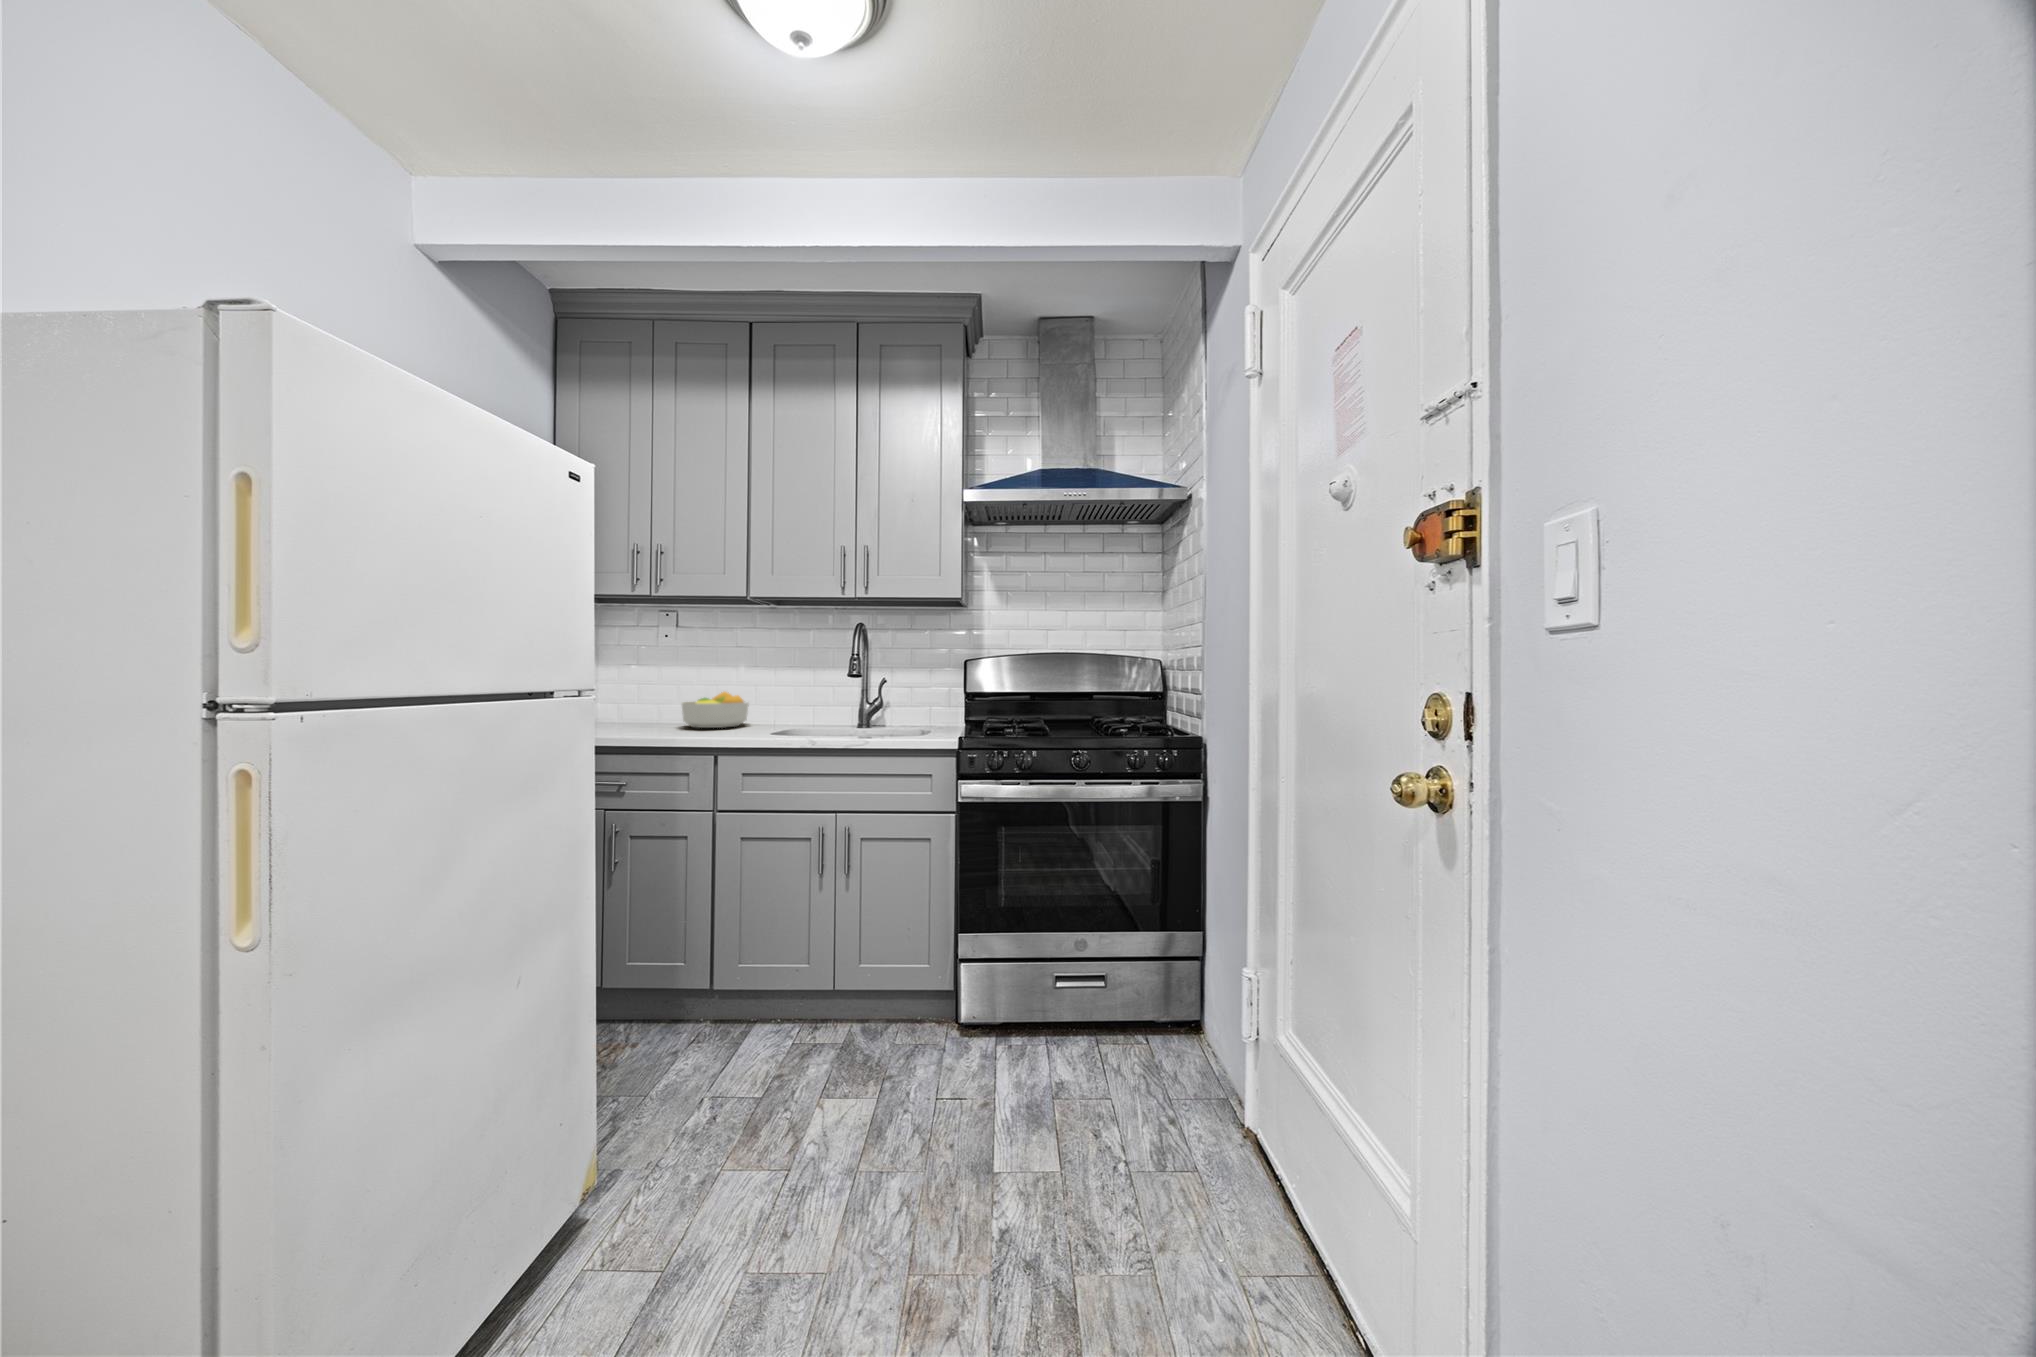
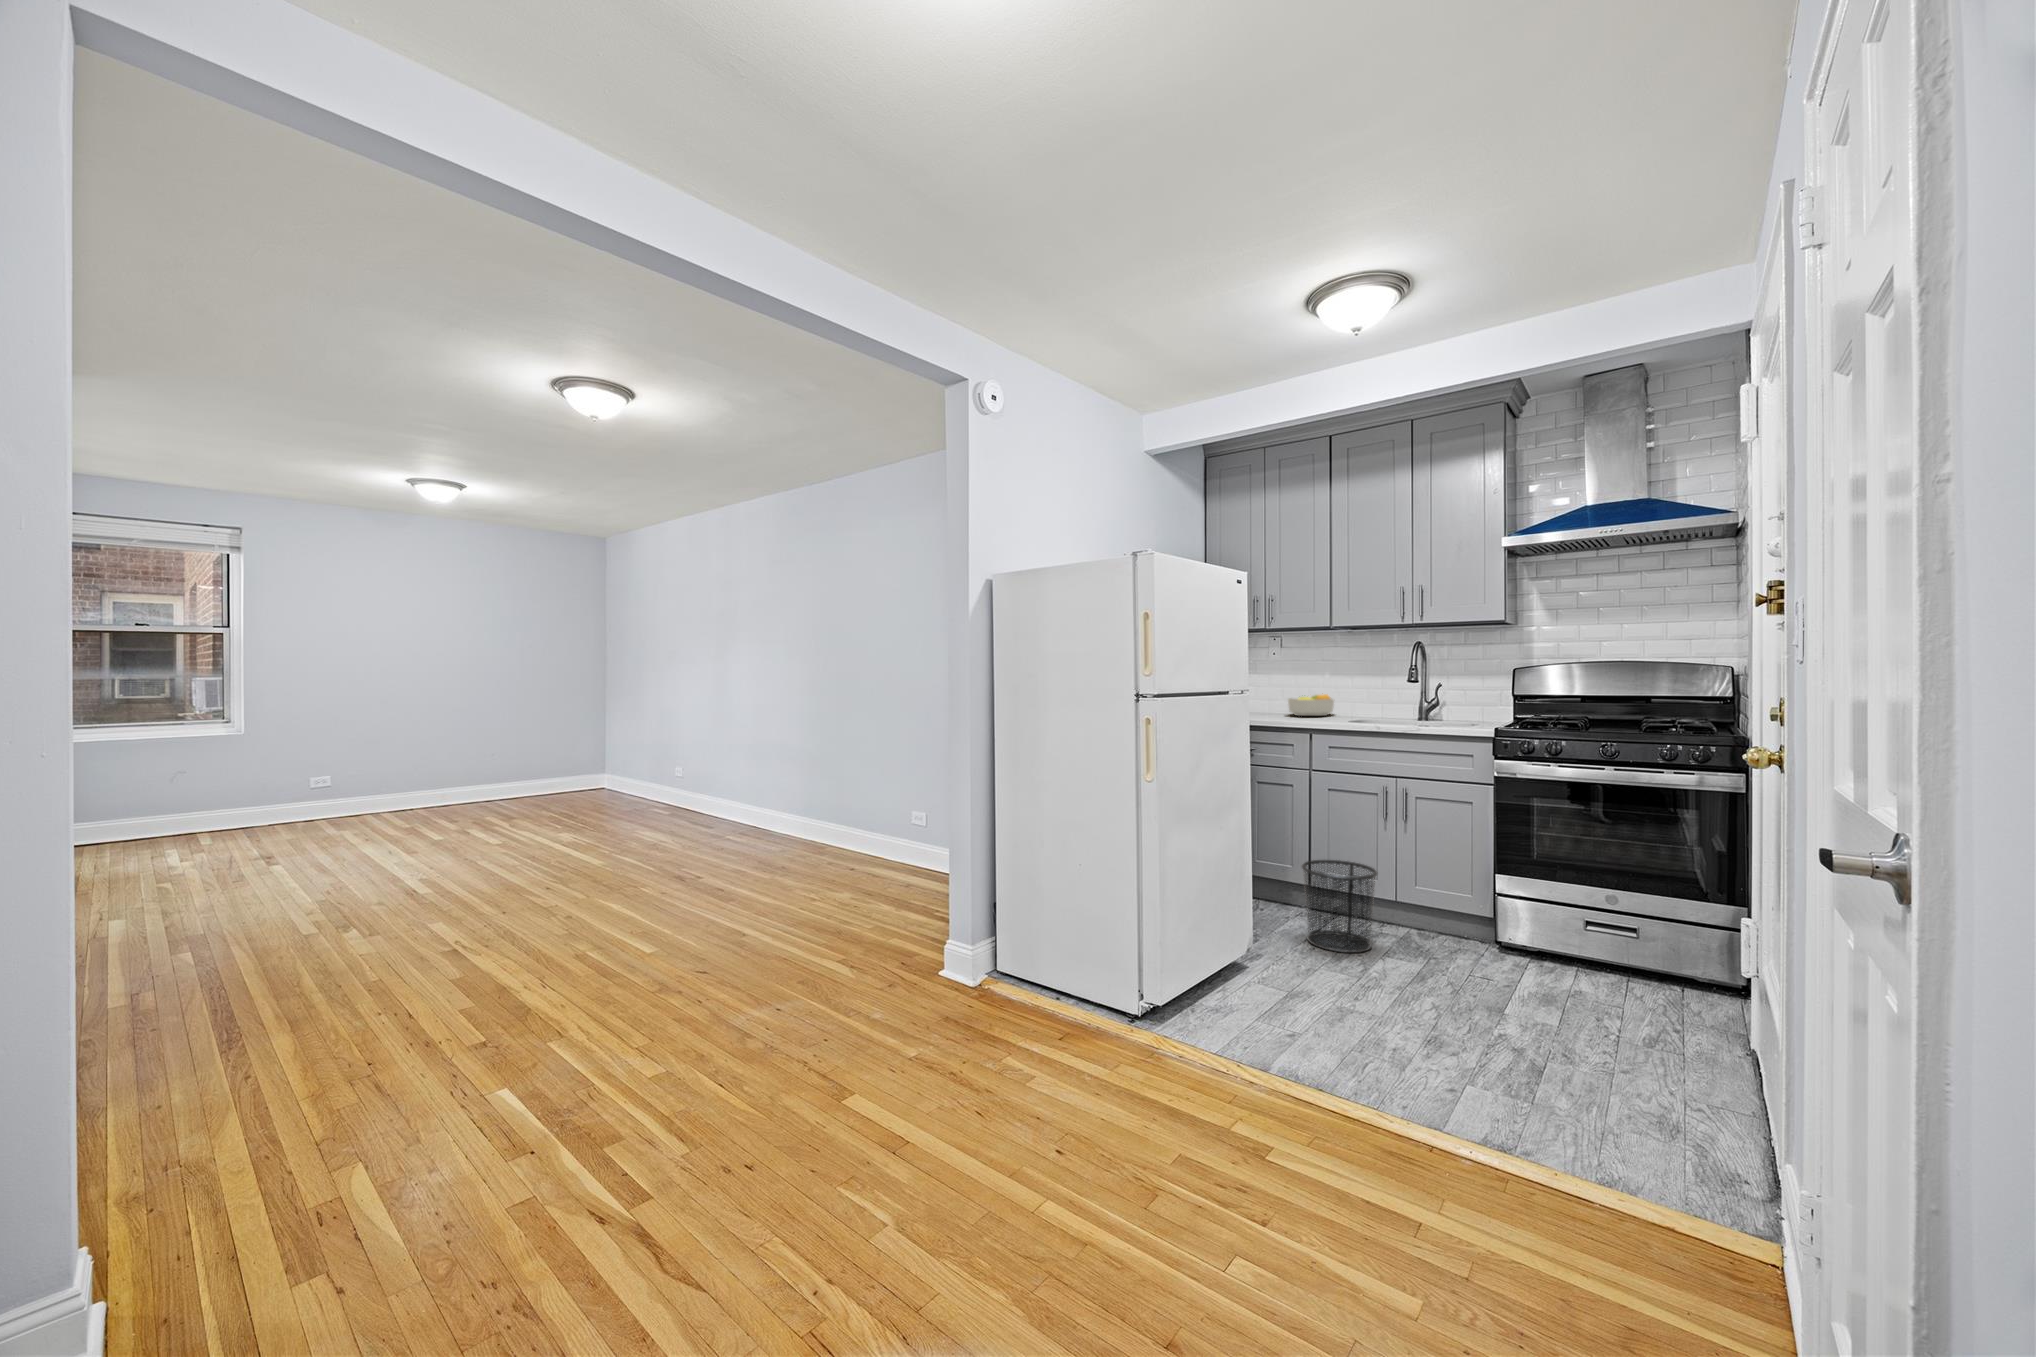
waste bin: none [701,947,813,1097] -> present [1302,860,1377,953]

